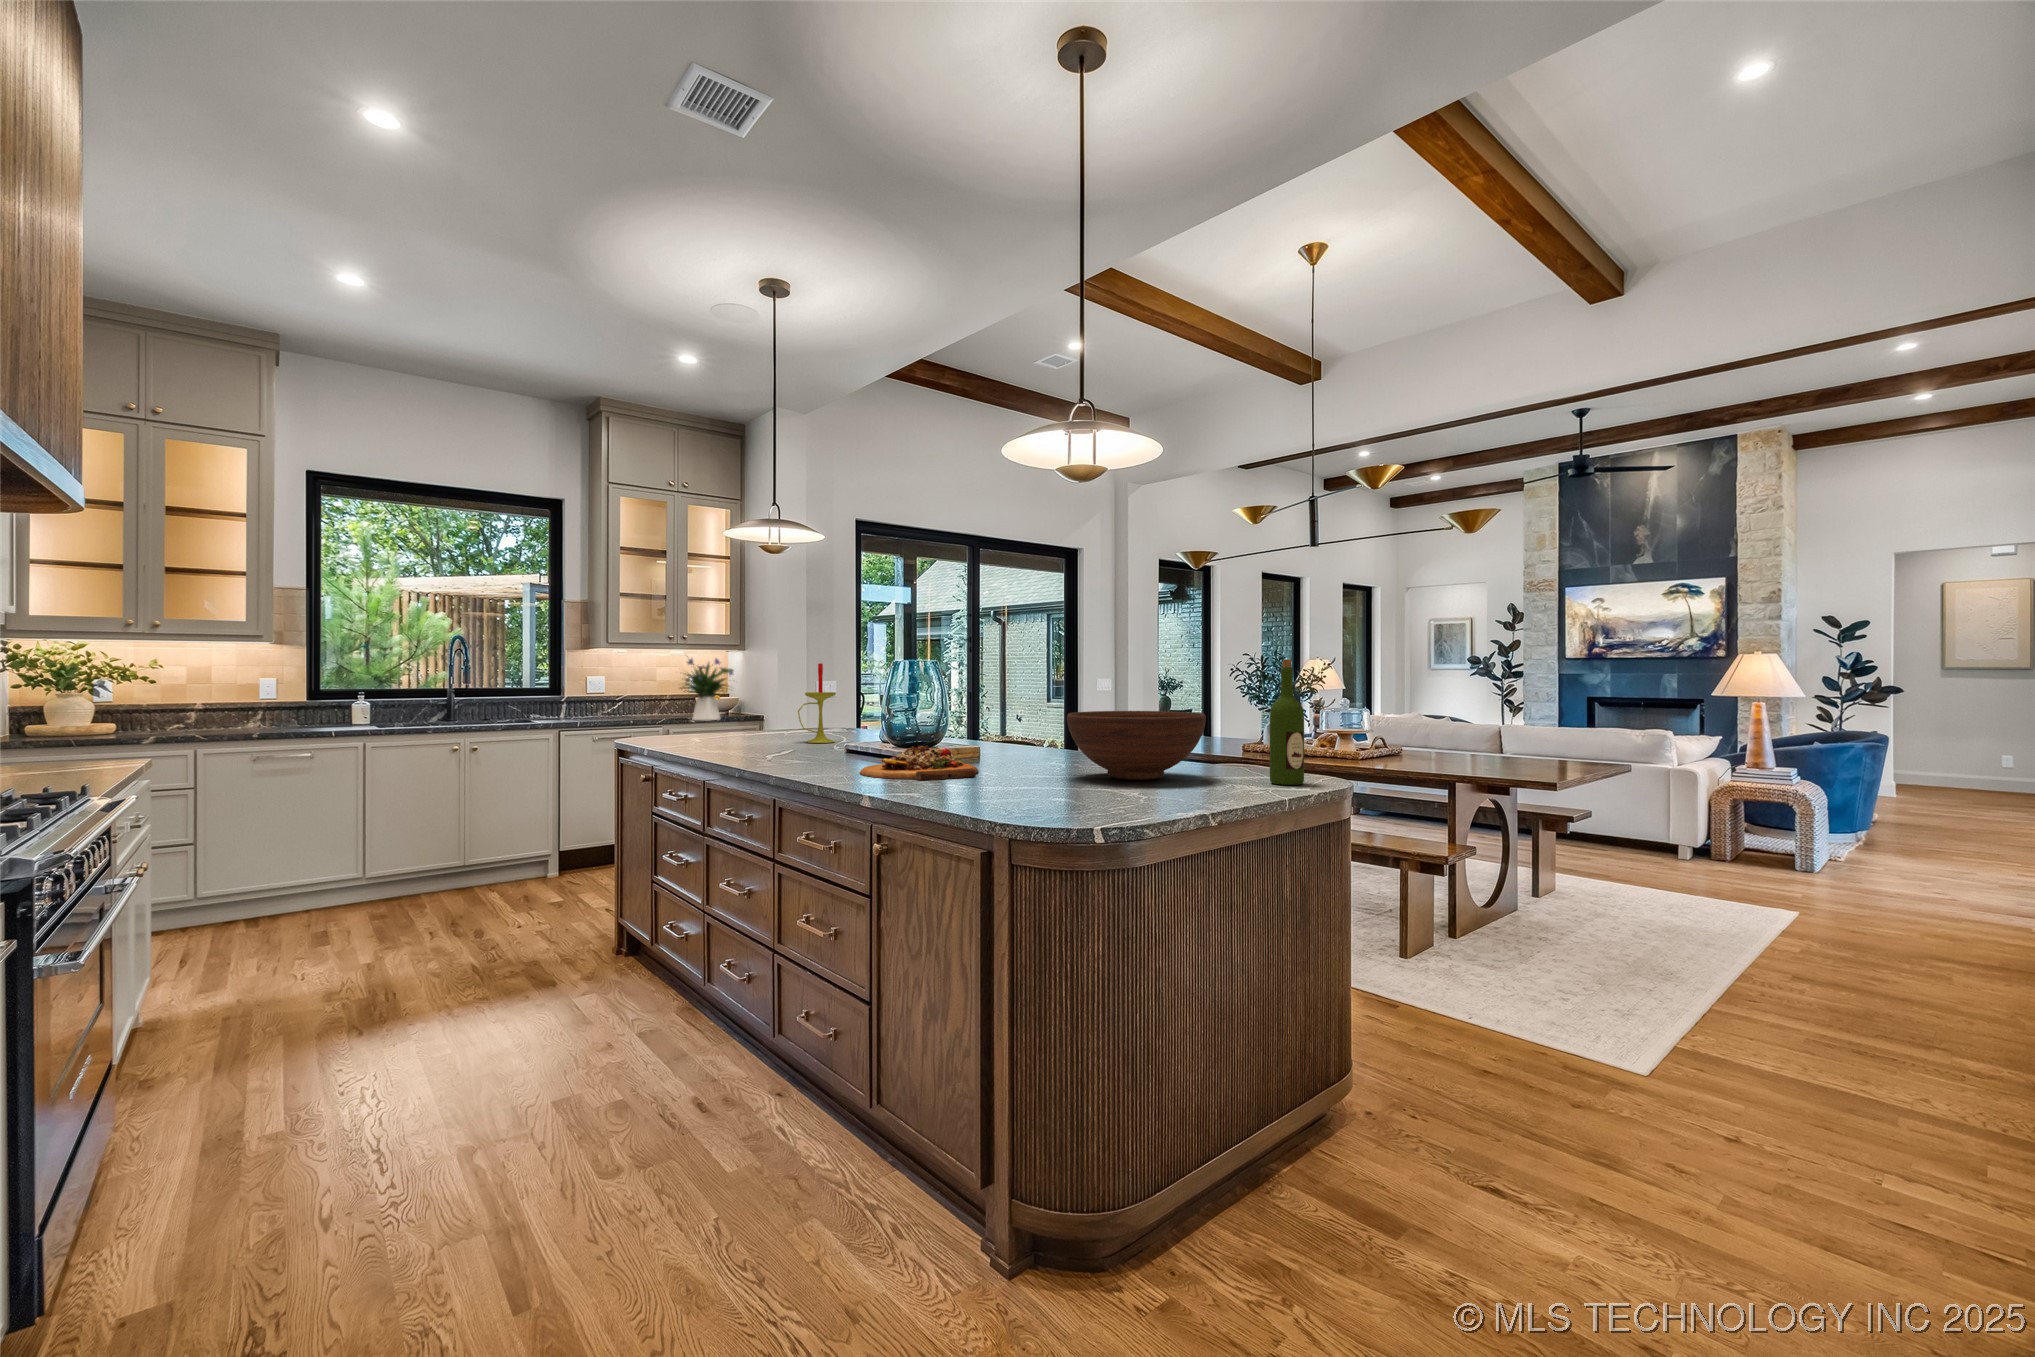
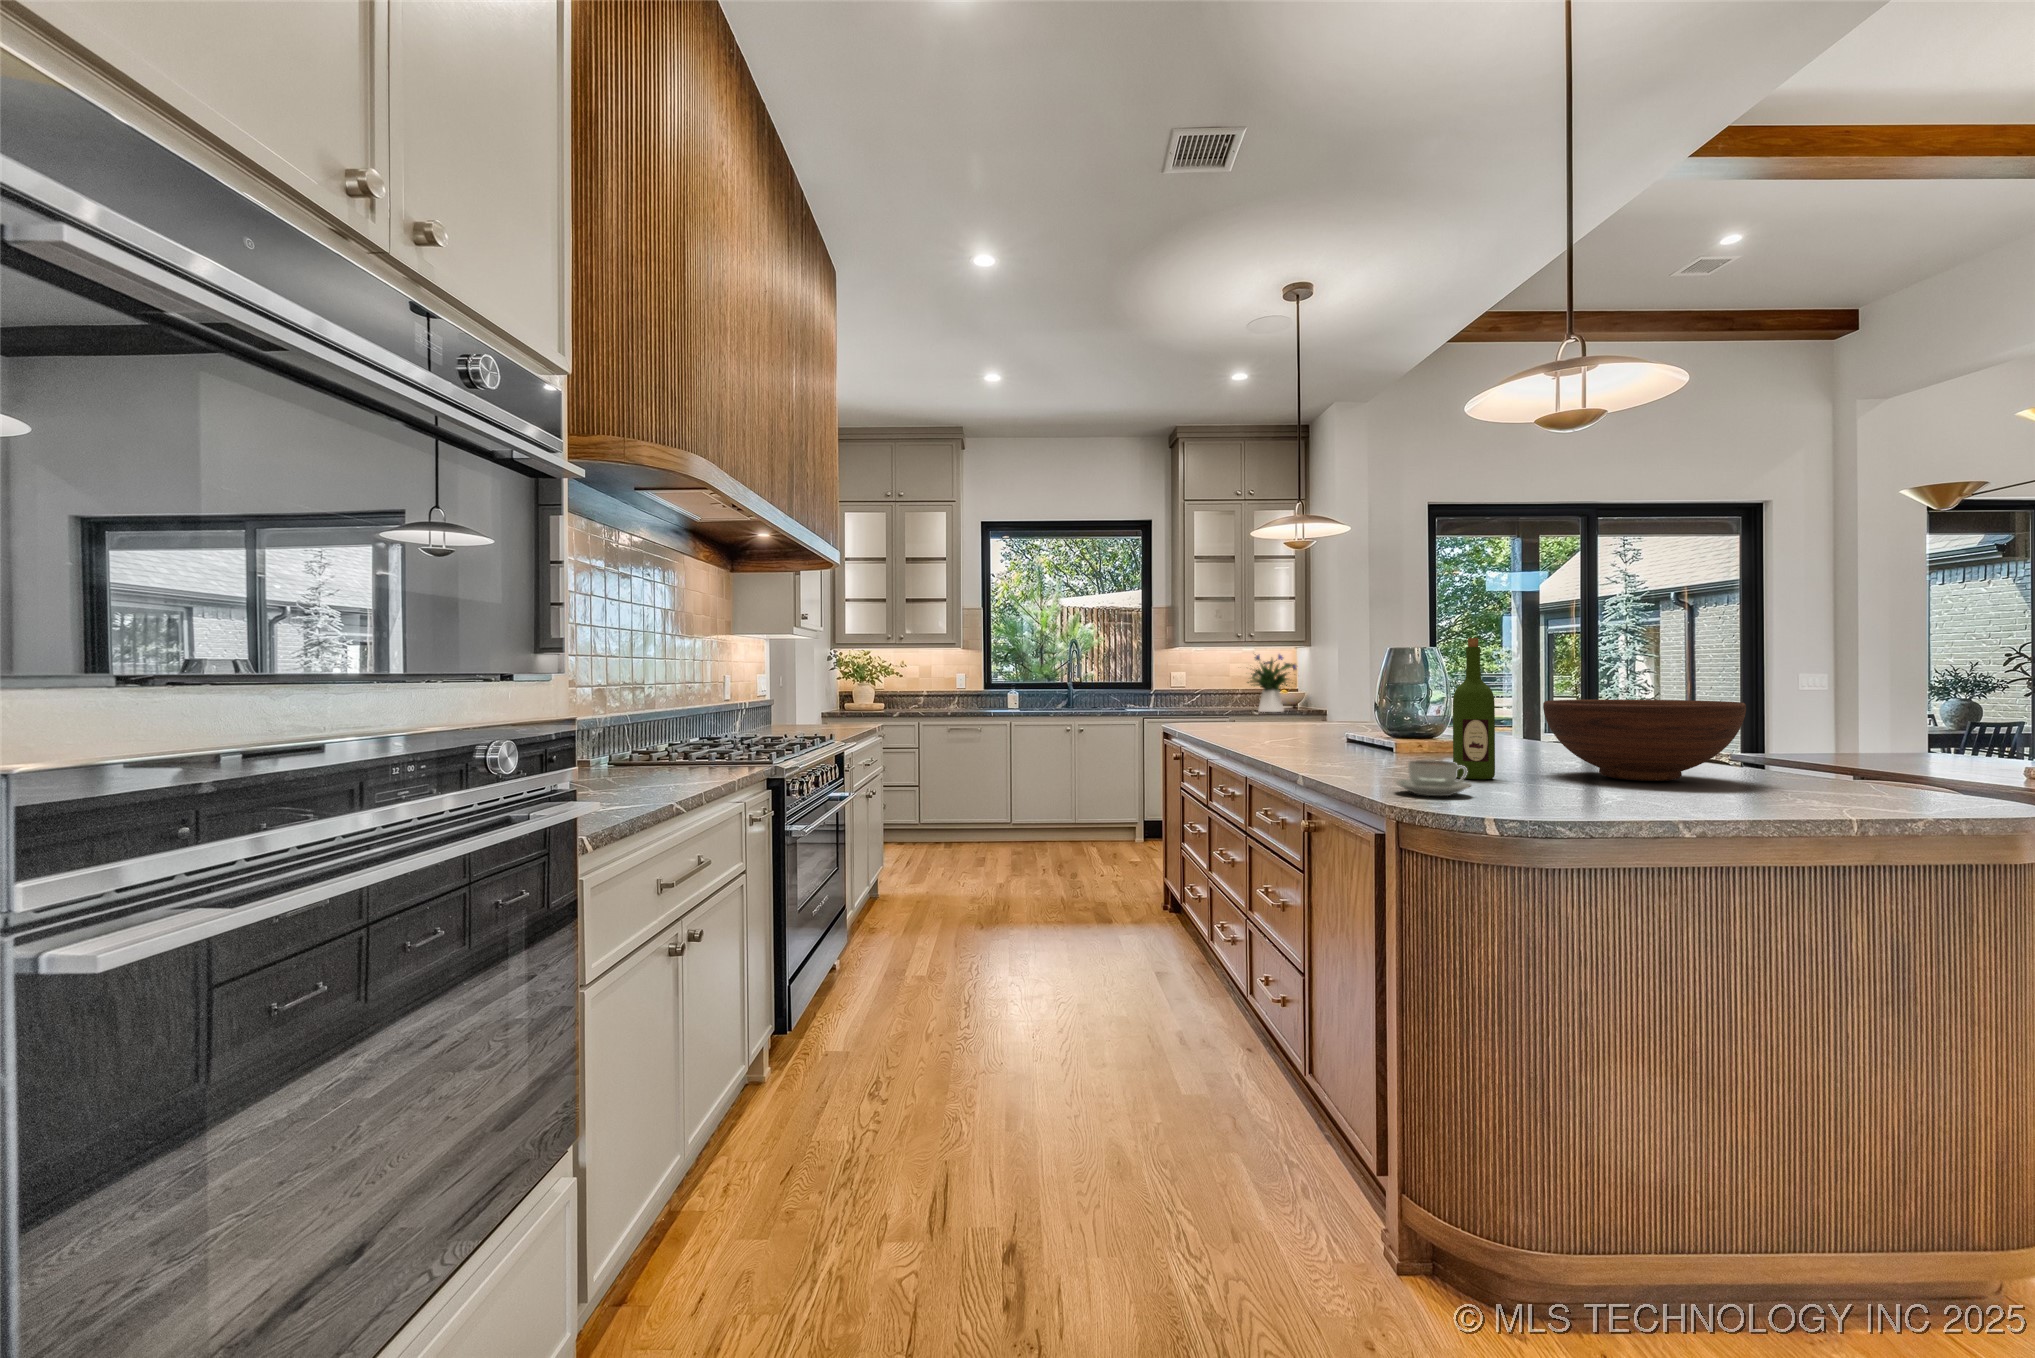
wine bottle: present [1270,659,1304,785] -> present [1453,638,1495,779]
candle: present [798,663,836,743] -> none [1315,652,1356,732]
cutting board: present [860,746,978,781] -> none [1320,732,1451,766]
coffee cup: none [999,776,1066,811] -> present [1395,760,1472,796]

